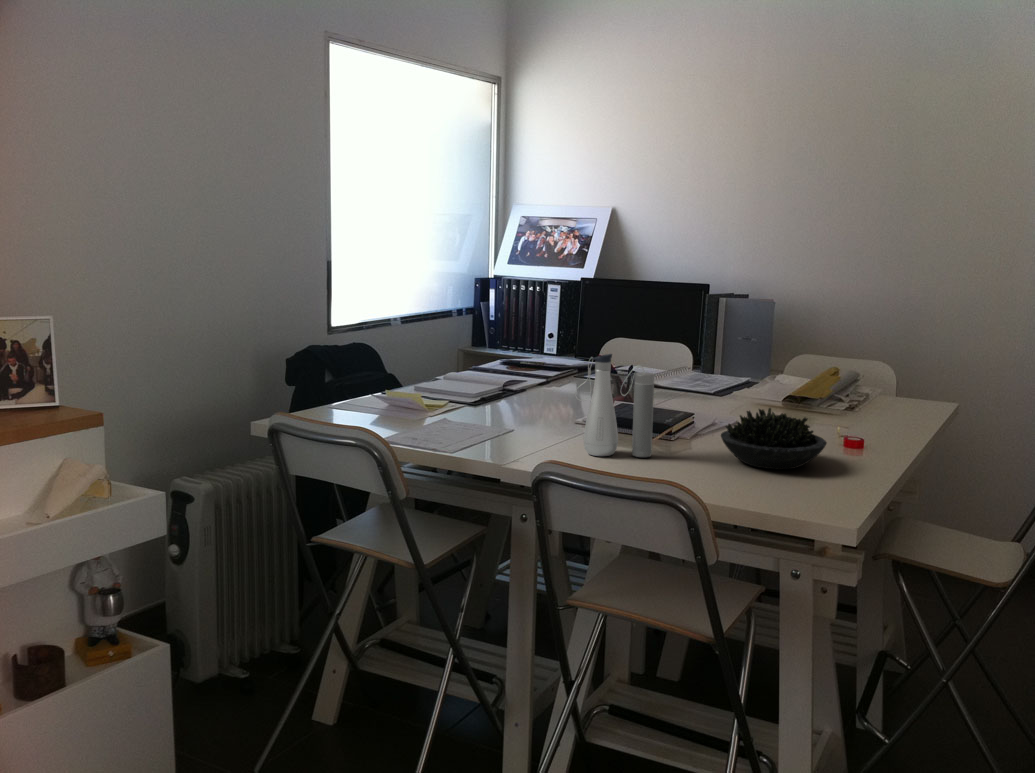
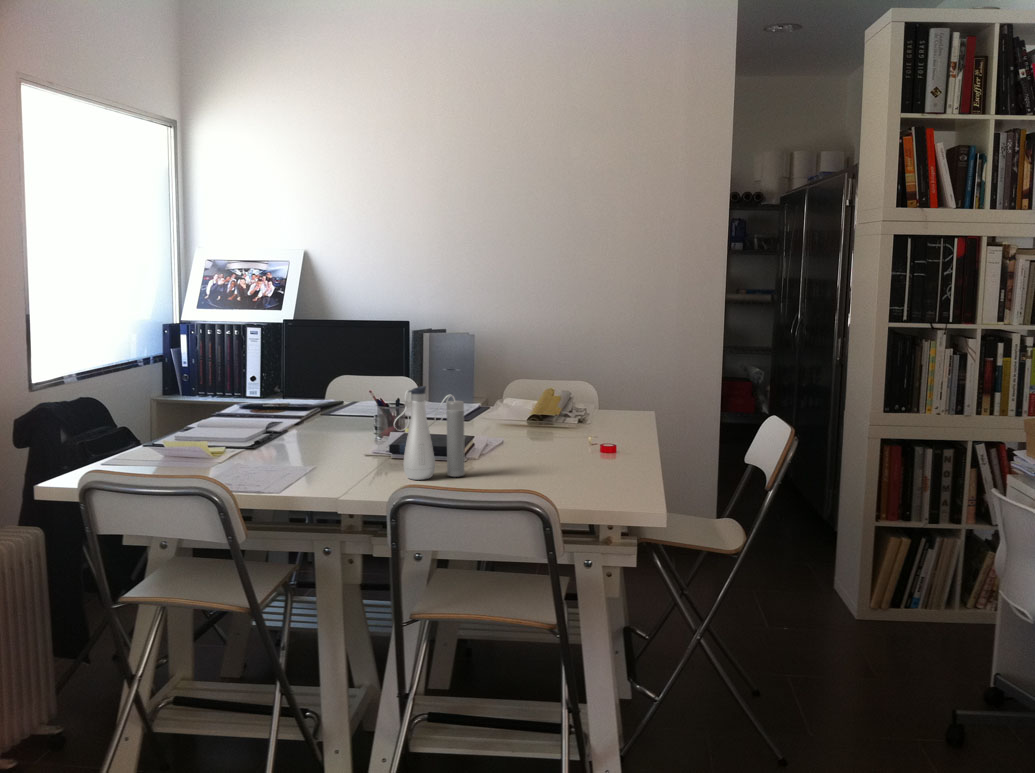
succulent plant: present [721,408,827,470] -> none [519,423,607,474]

